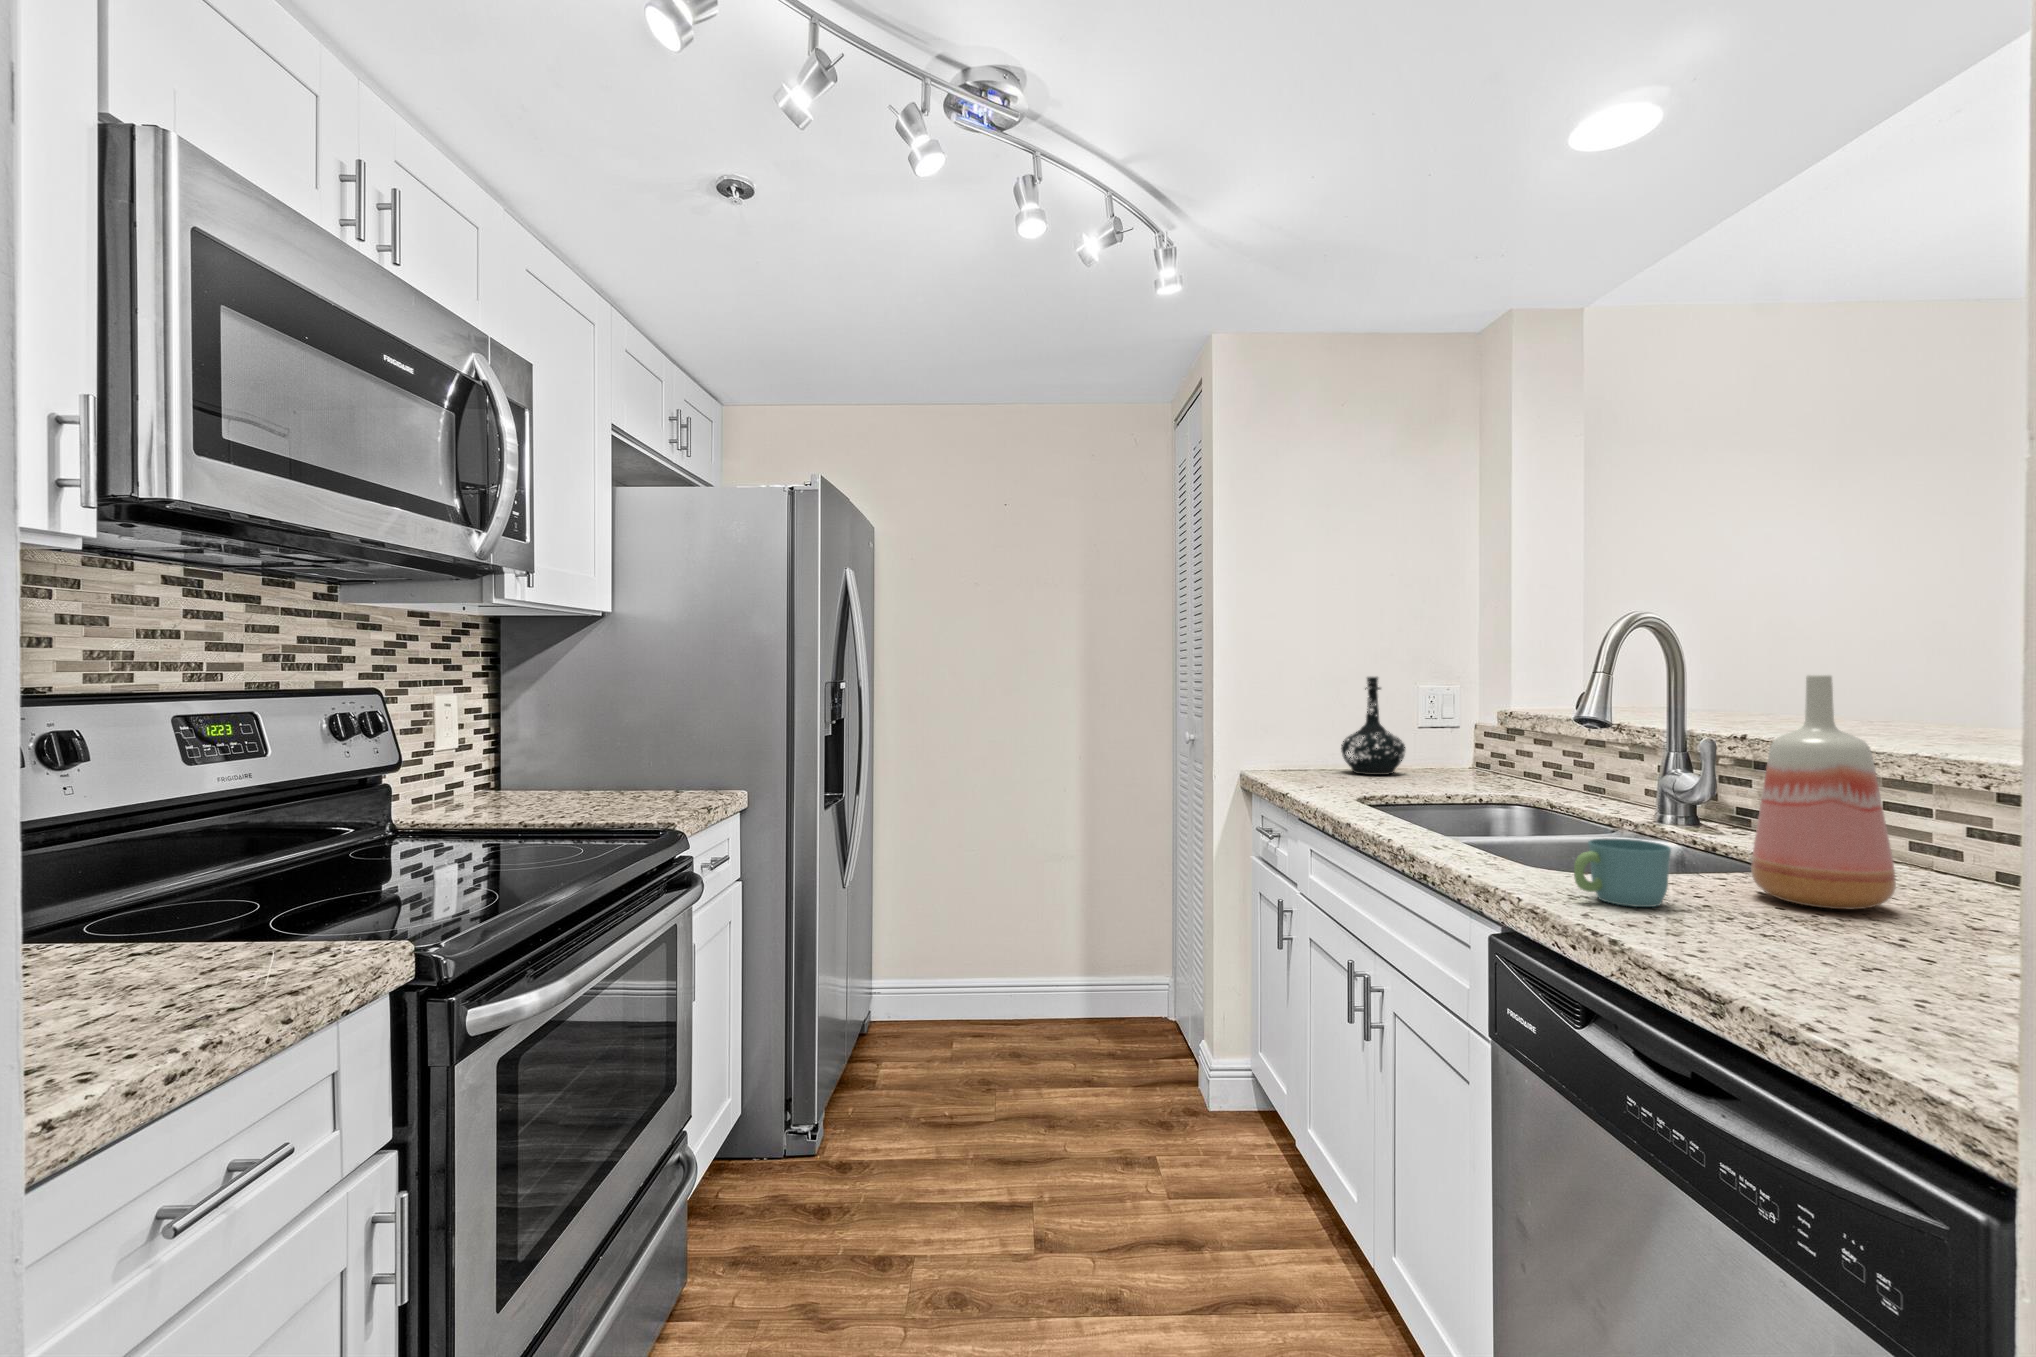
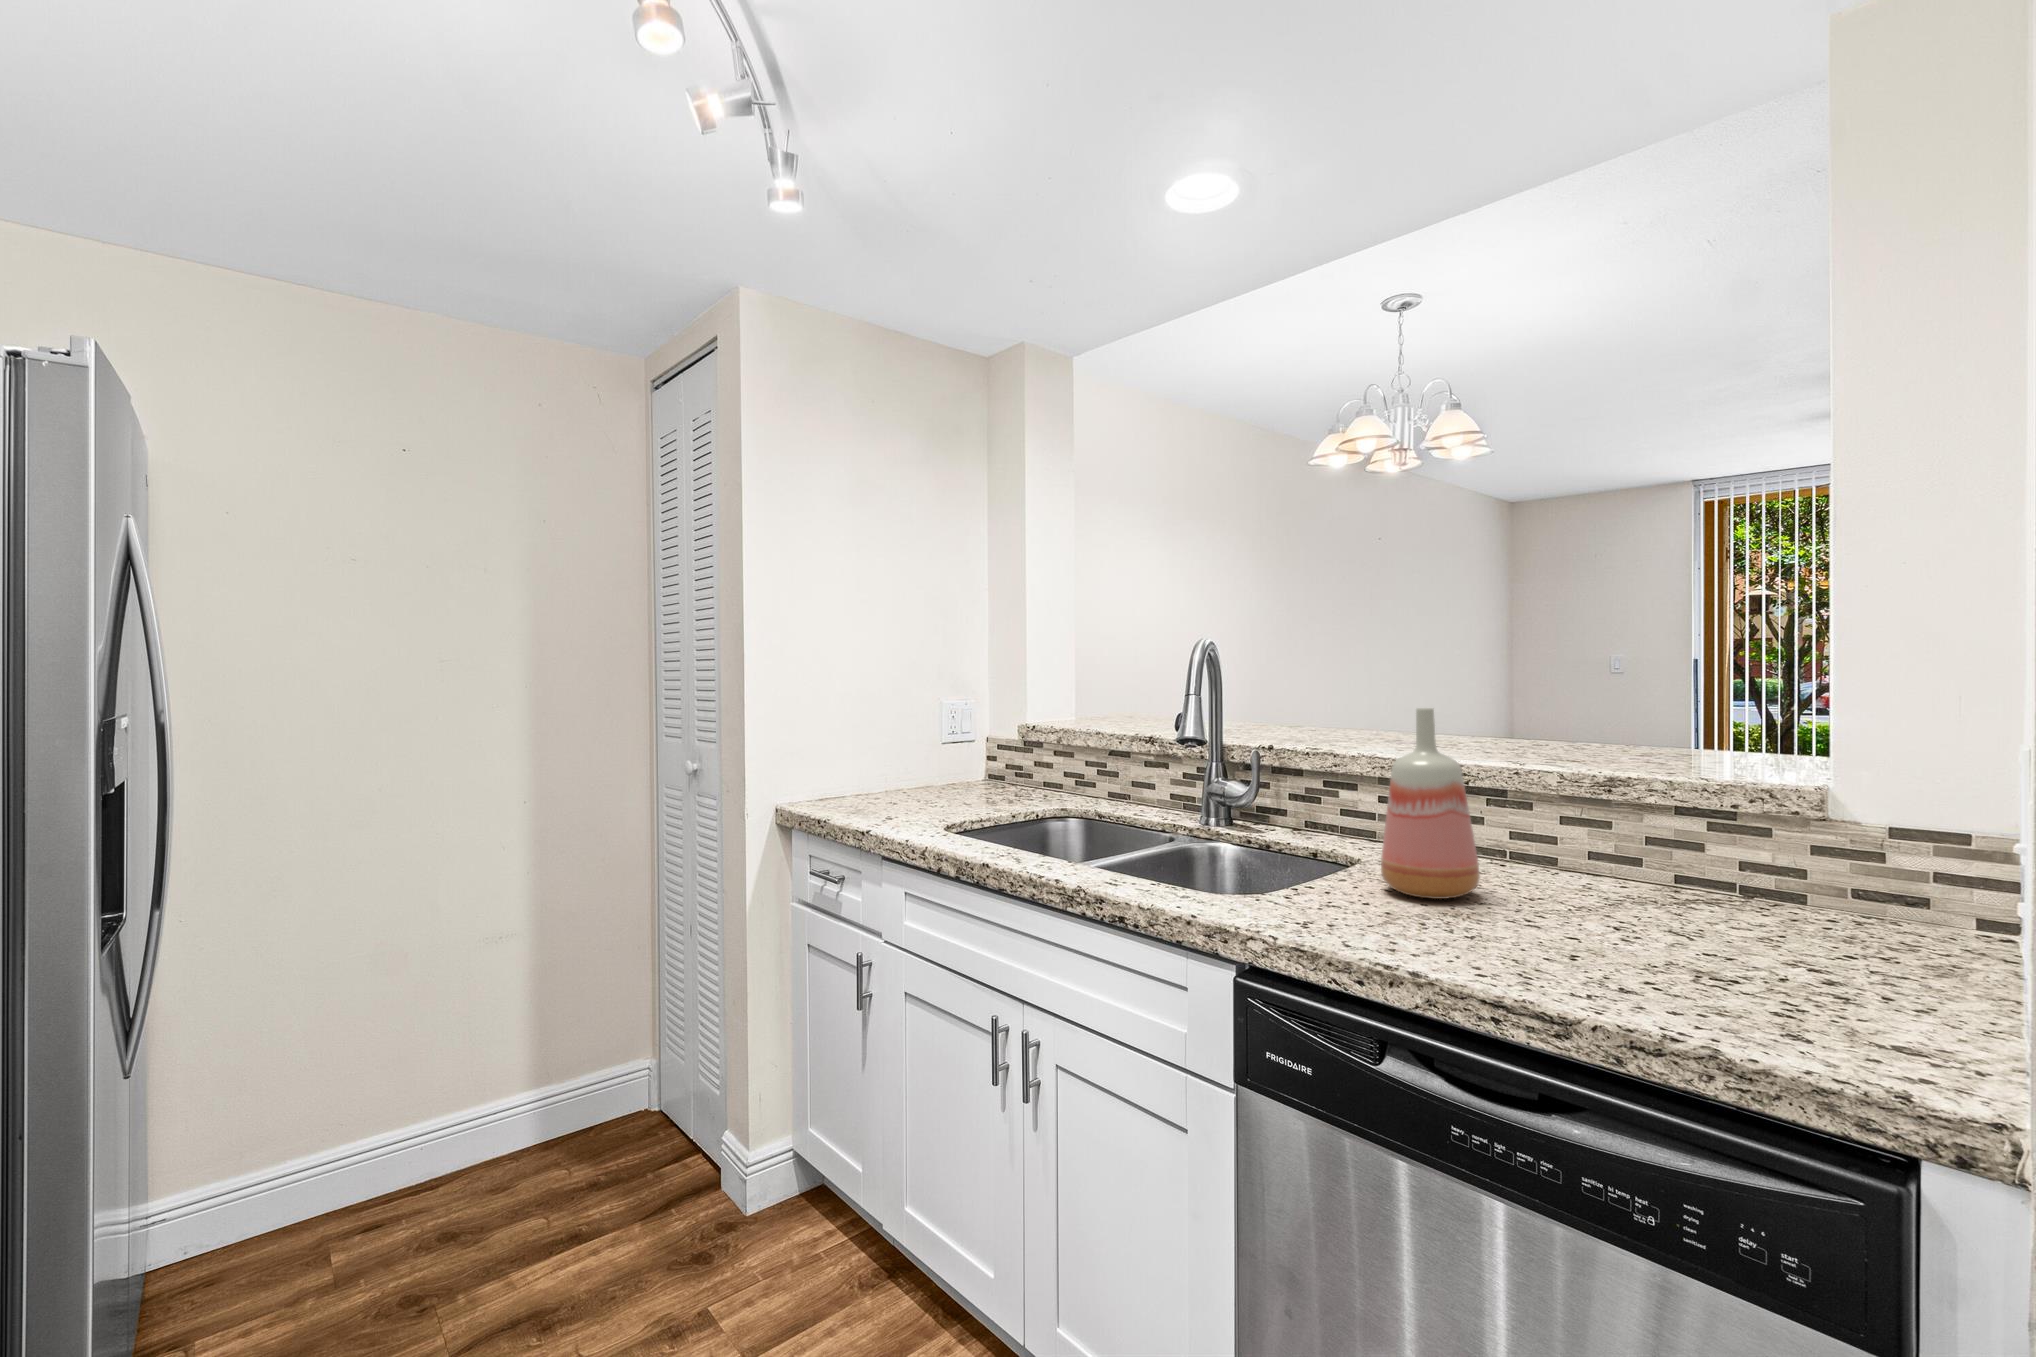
bottle: present [1341,677,1405,775] -> none [879,699,940,798]
mug: present [1574,838,1671,907] -> none [1304,863,1372,927]

